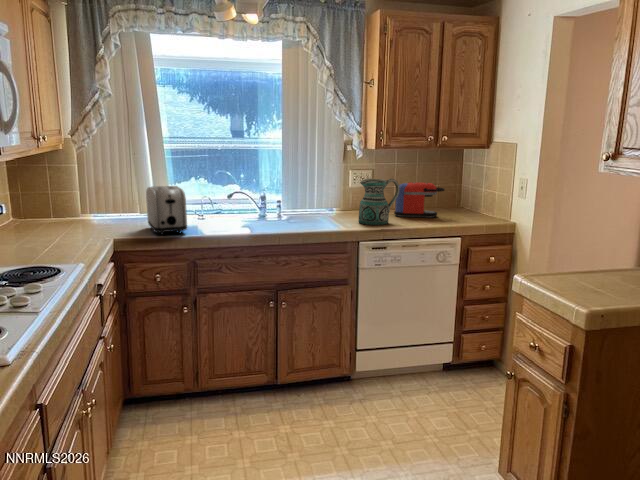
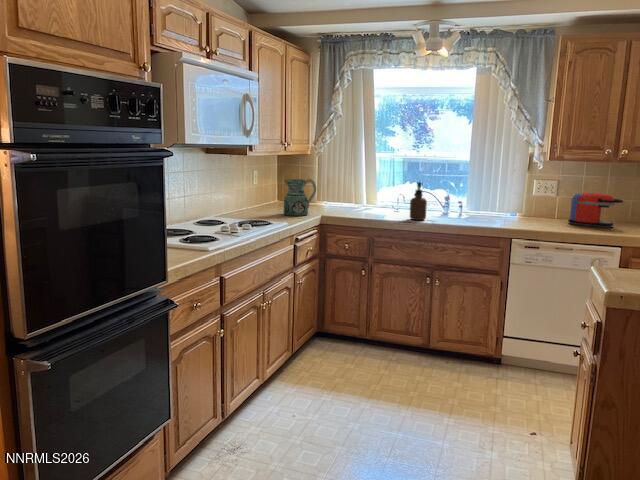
ceramic pitcher: present [359,179,399,225] -> present [284,178,316,216]
soap dispenser: none [234,182,256,230] -> present [410,182,427,220]
toaster: present [146,186,187,235] -> none [349,183,374,218]

